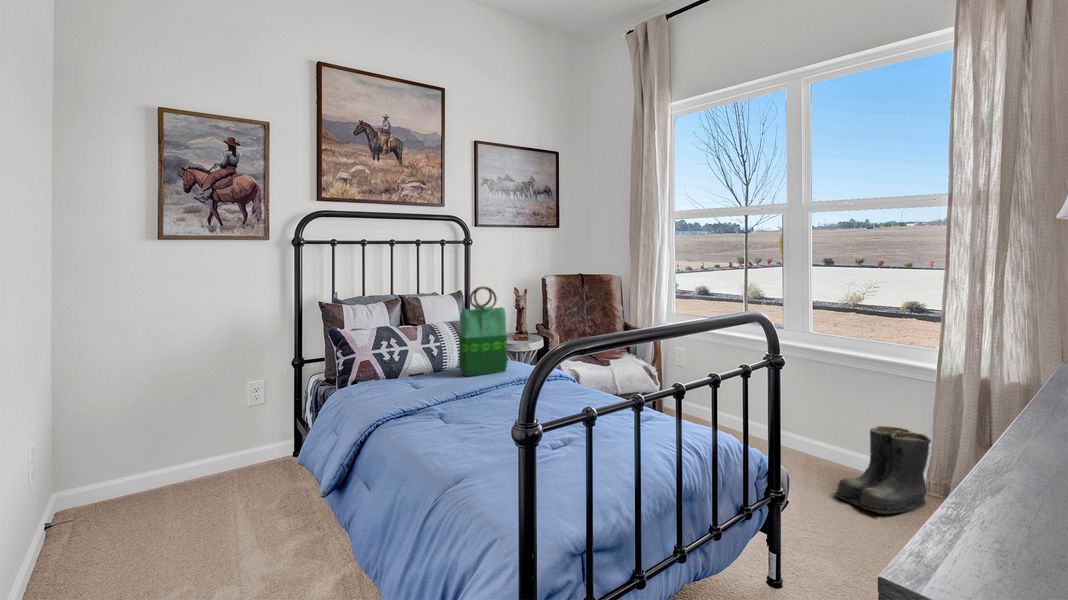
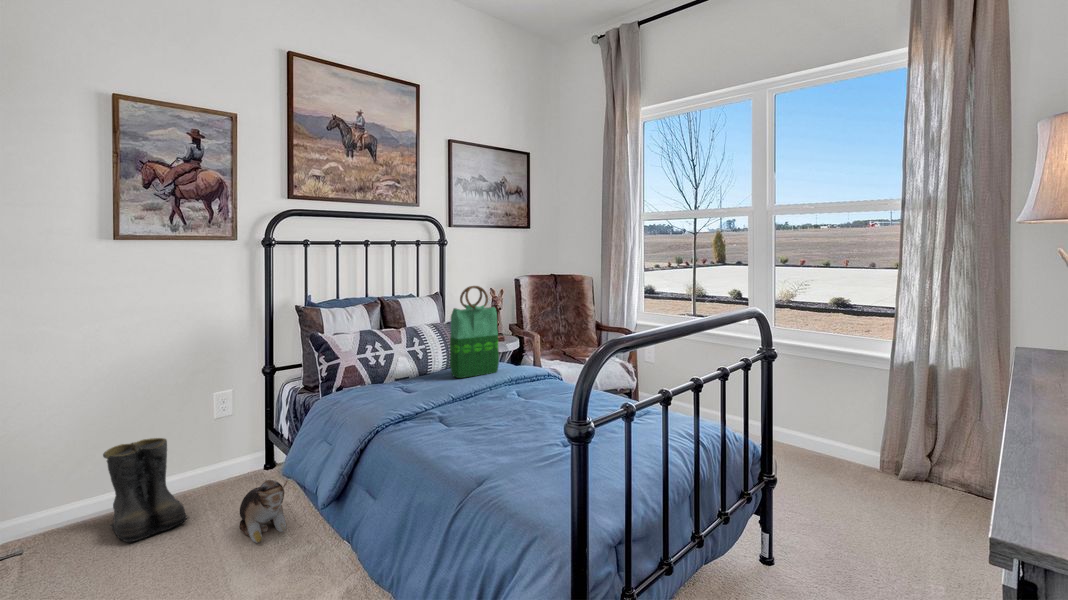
boots: present [835,426,931,514] -> present [103,438,189,542]
plush toy: none [261,466,302,524] -> present [239,480,287,543]

